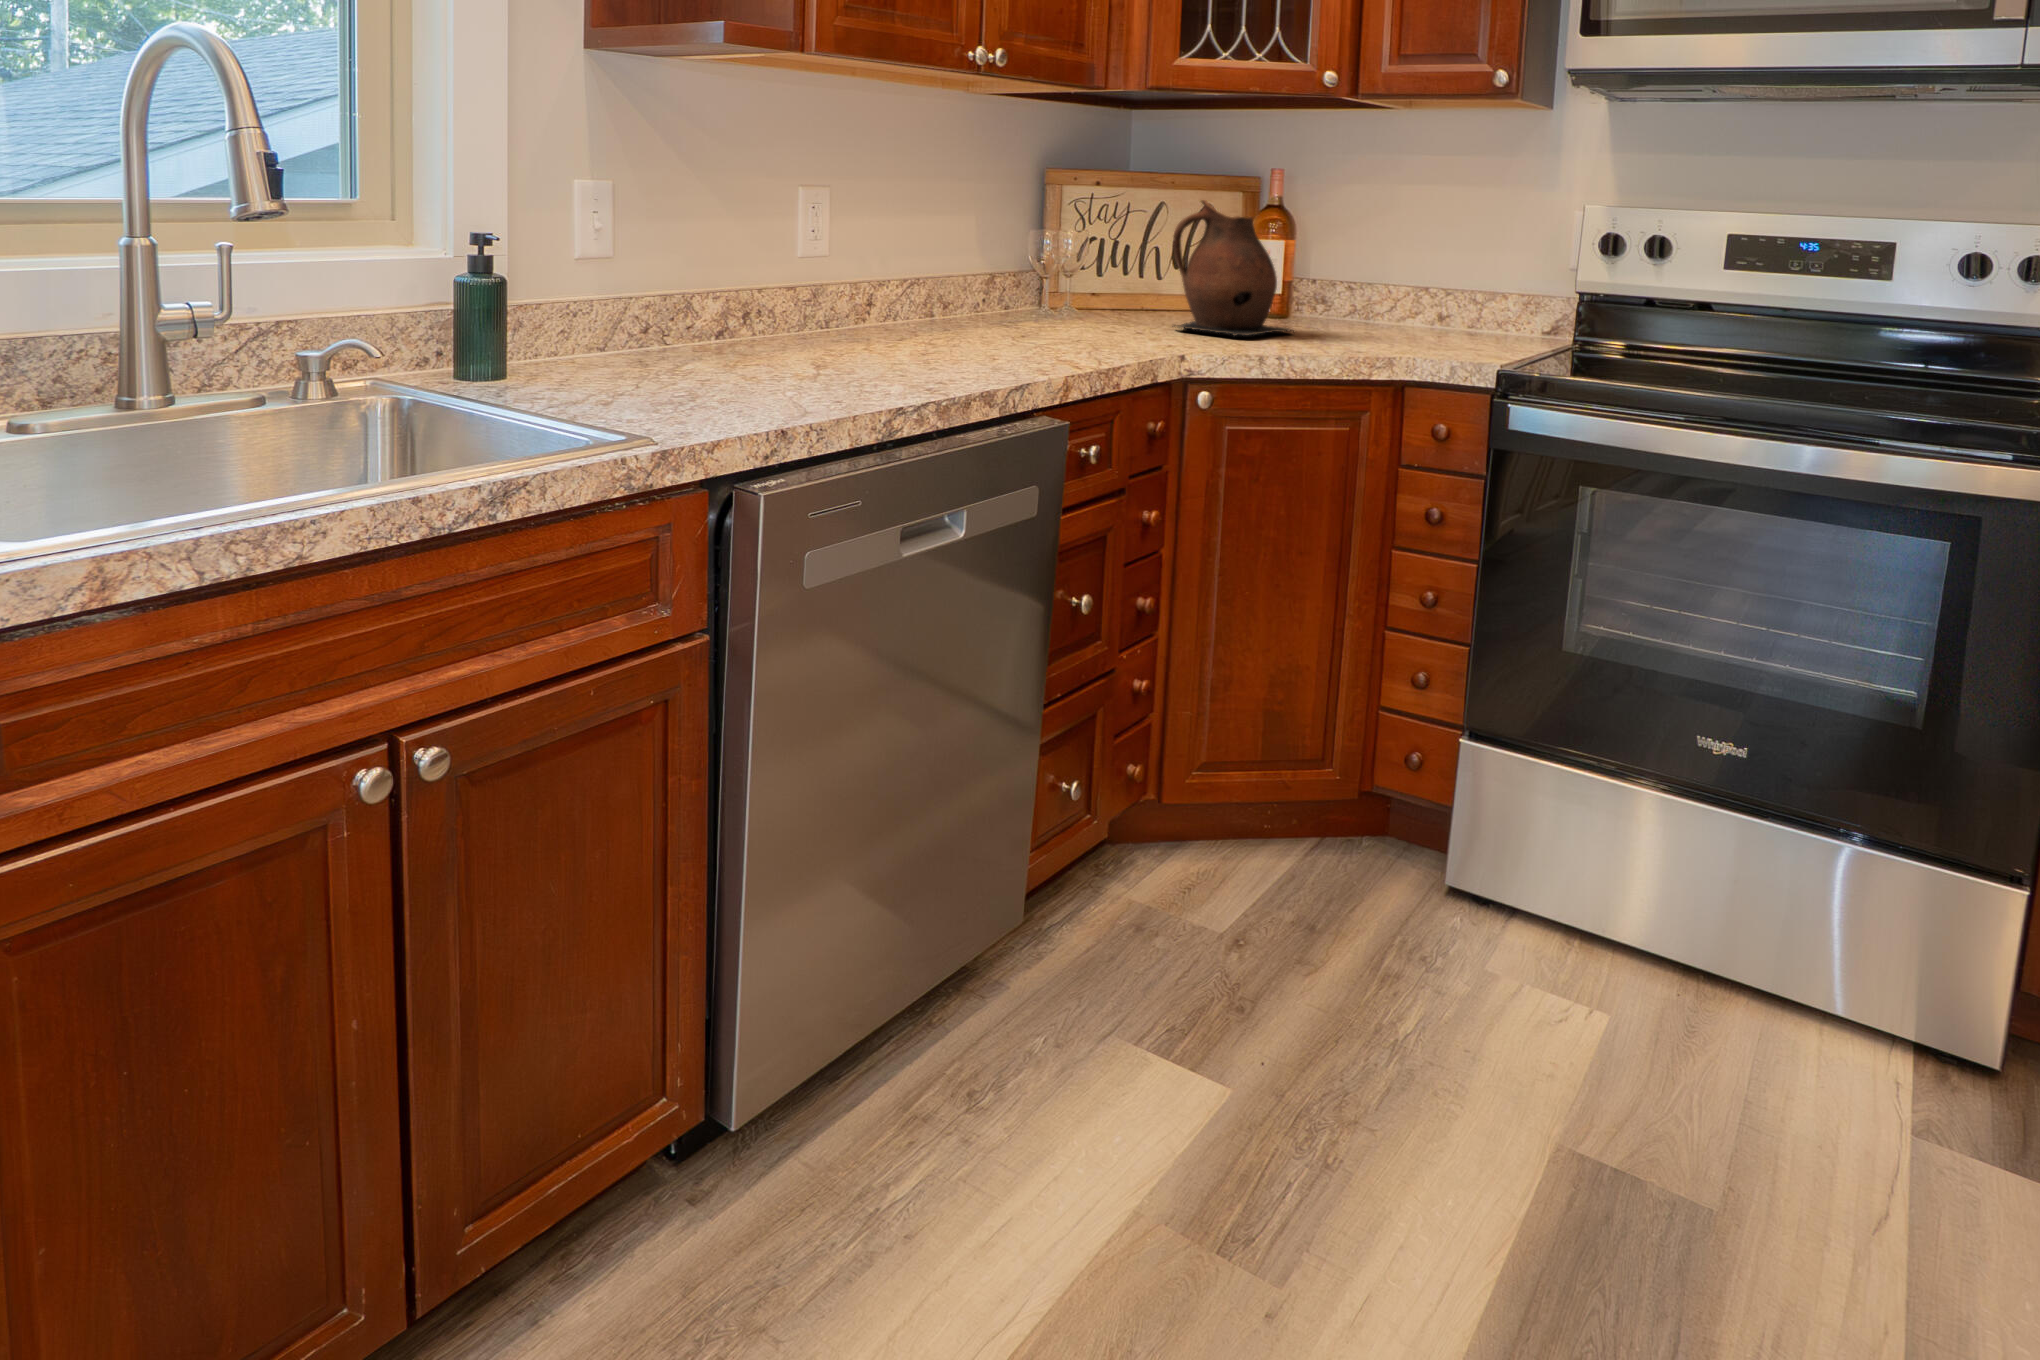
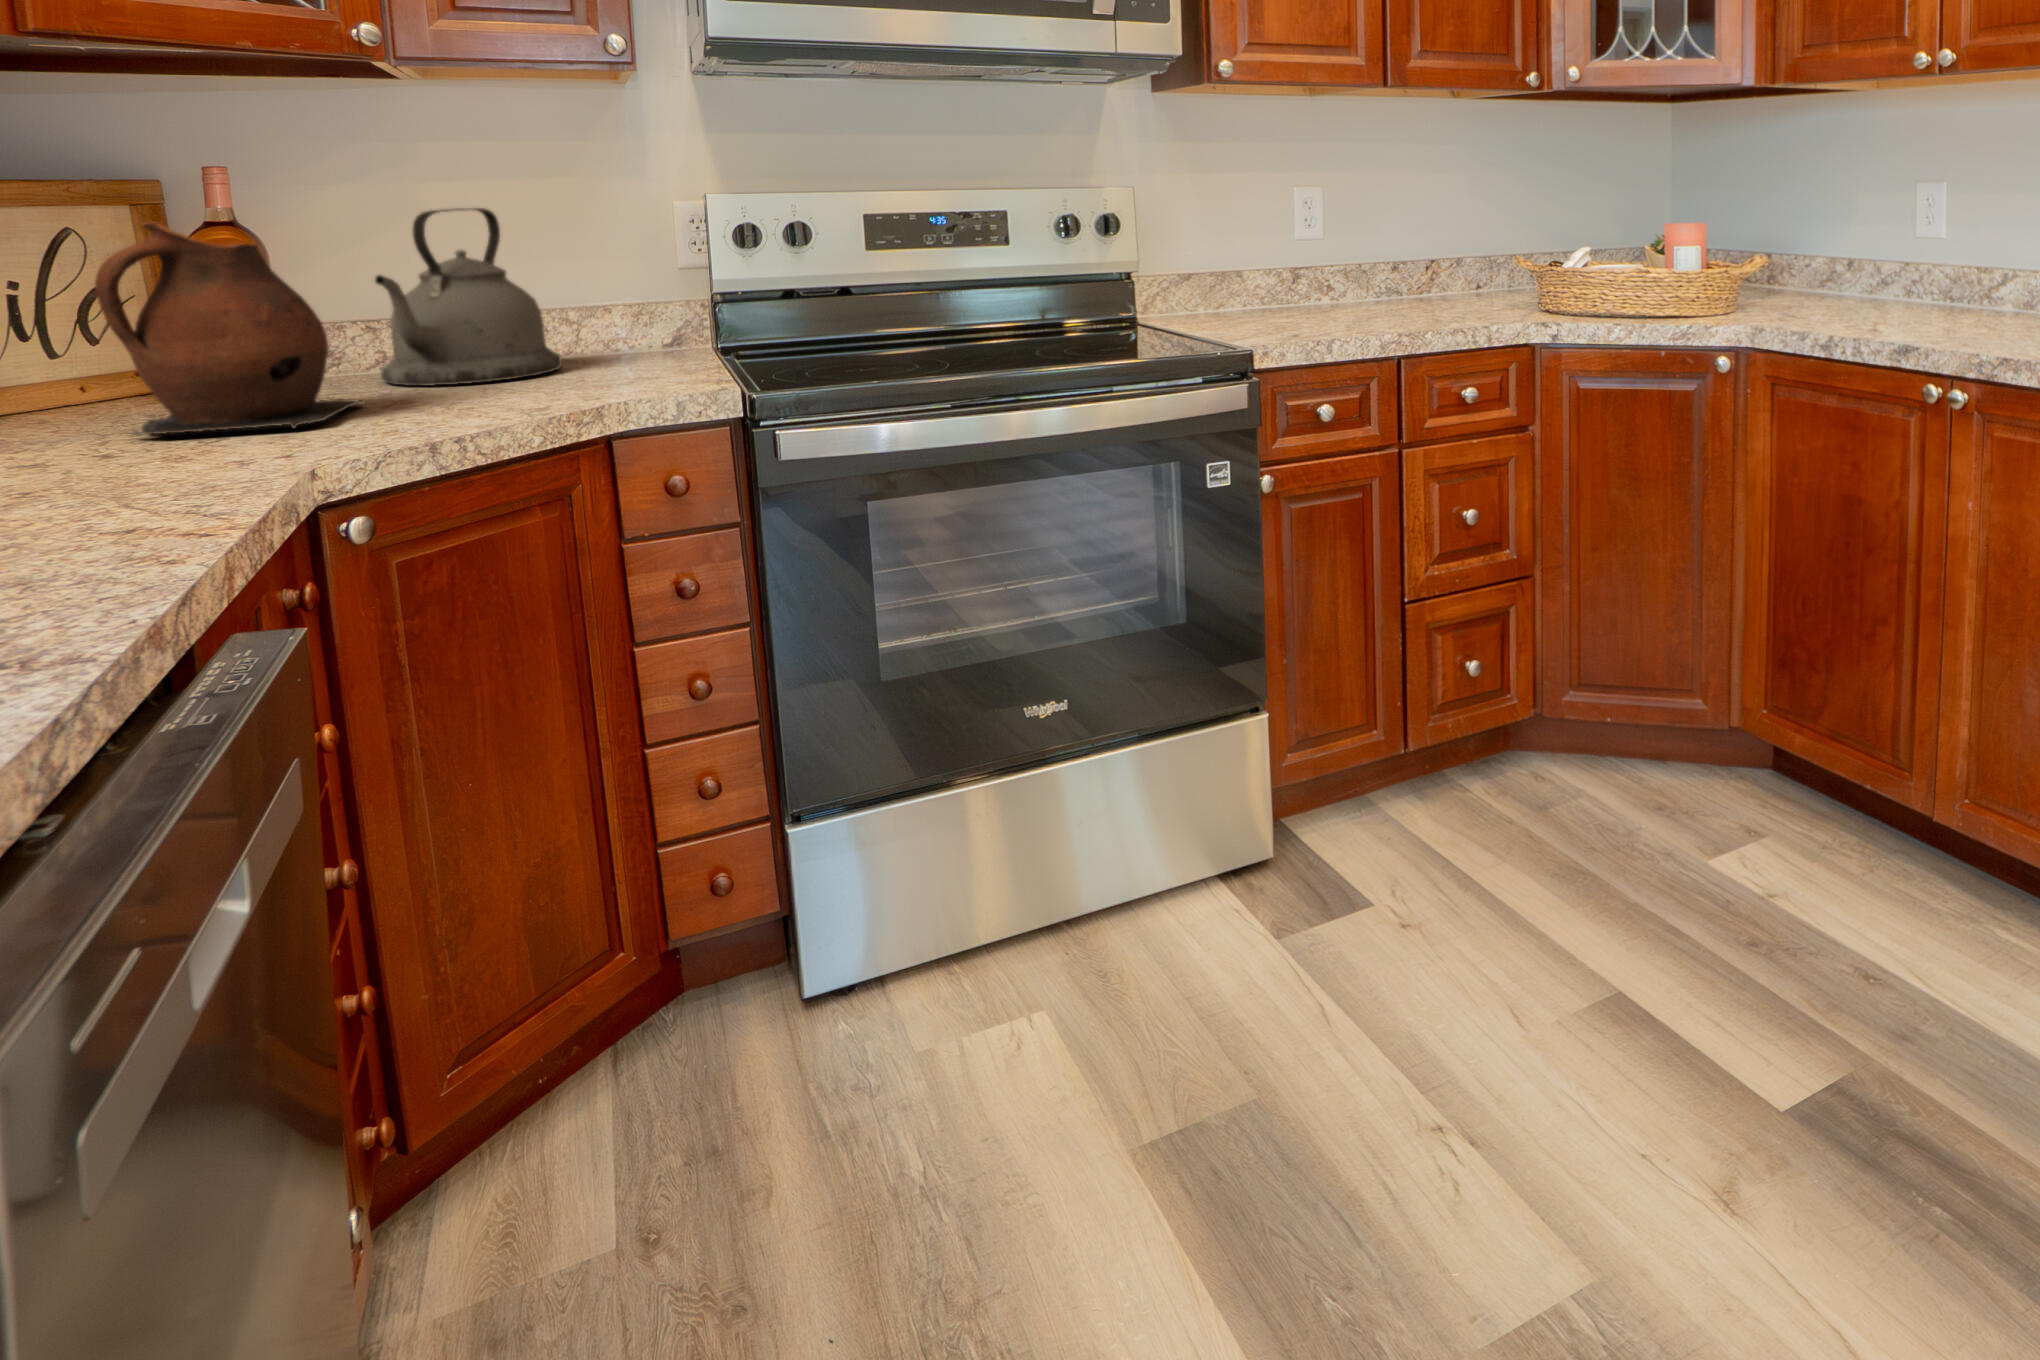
kettle: none [1325,206,1448,336] -> present [375,208,562,386]

